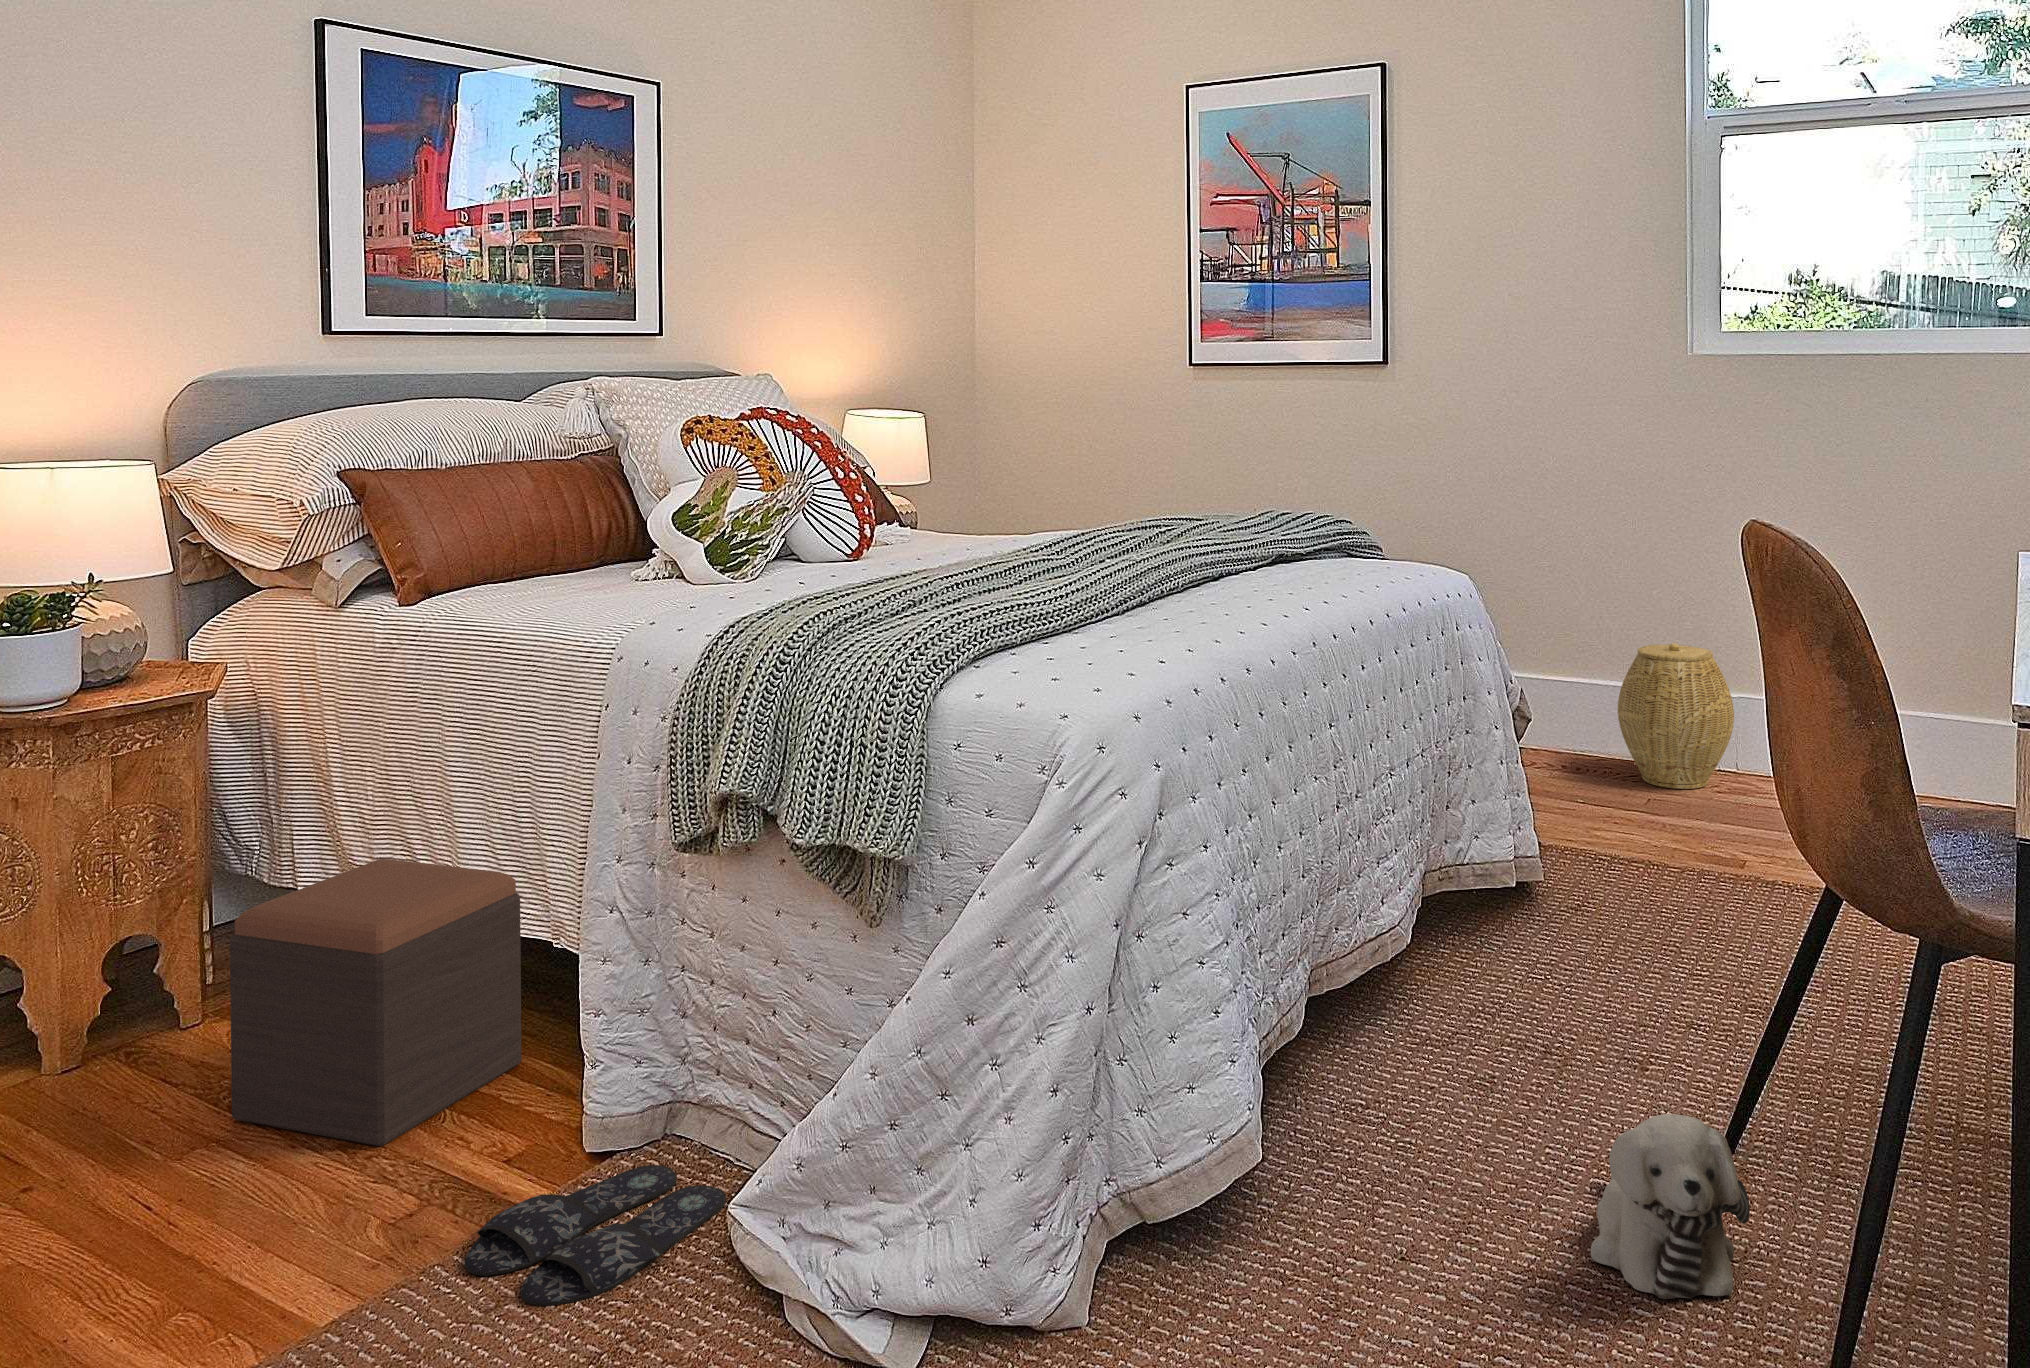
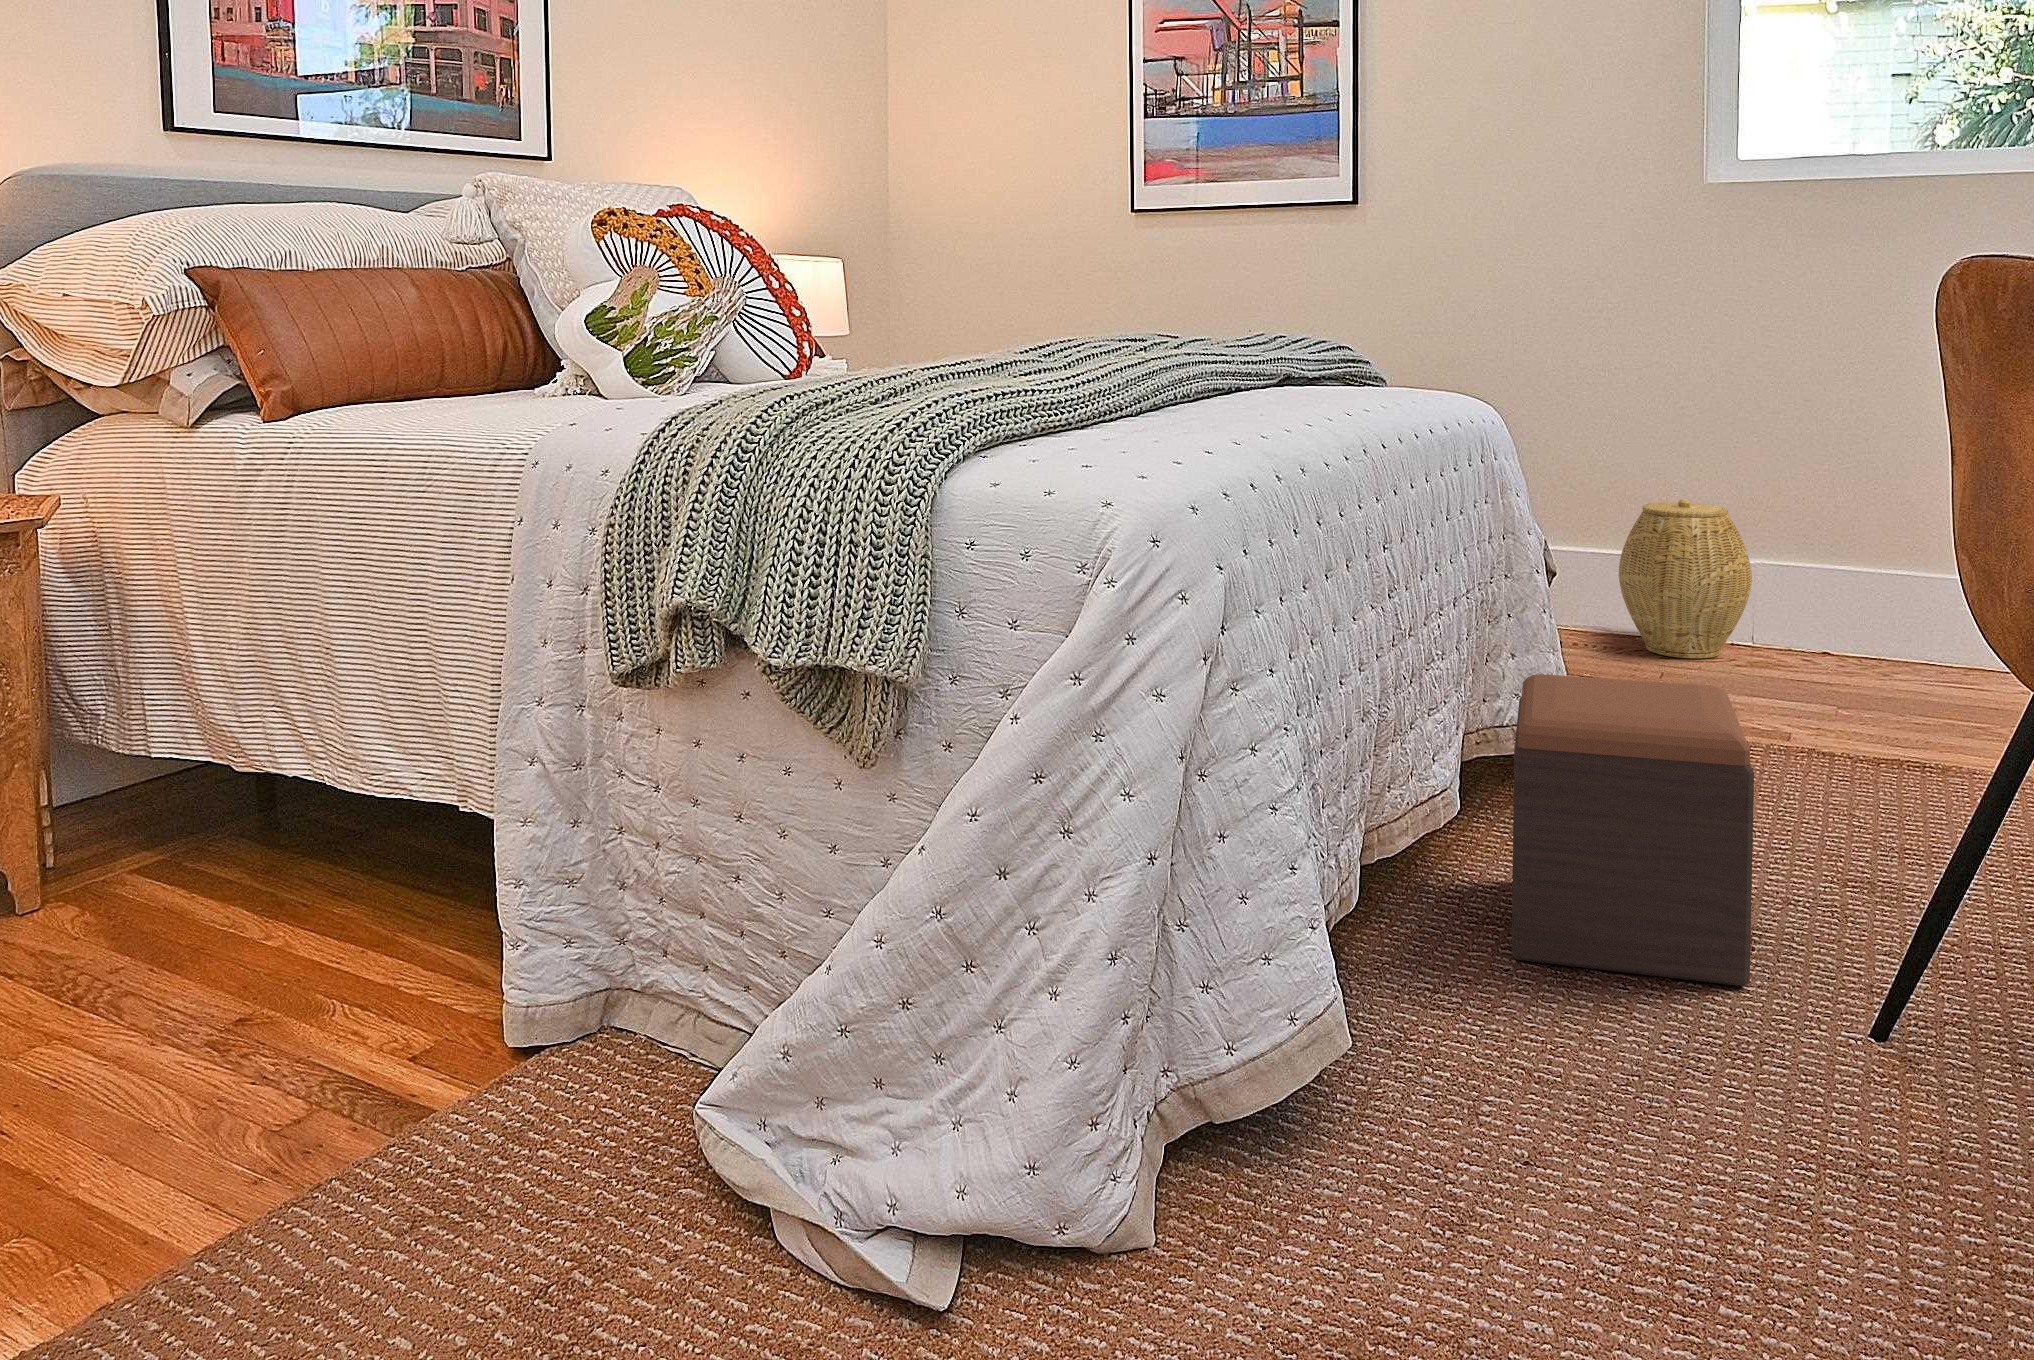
footstool: present [230,859,521,1147] -> present [1512,674,1754,986]
plush toy: present [1591,1114,1750,1299] -> none [1763,989,1970,1214]
slippers: present [465,1165,726,1306] -> none [367,1060,683,1229]

